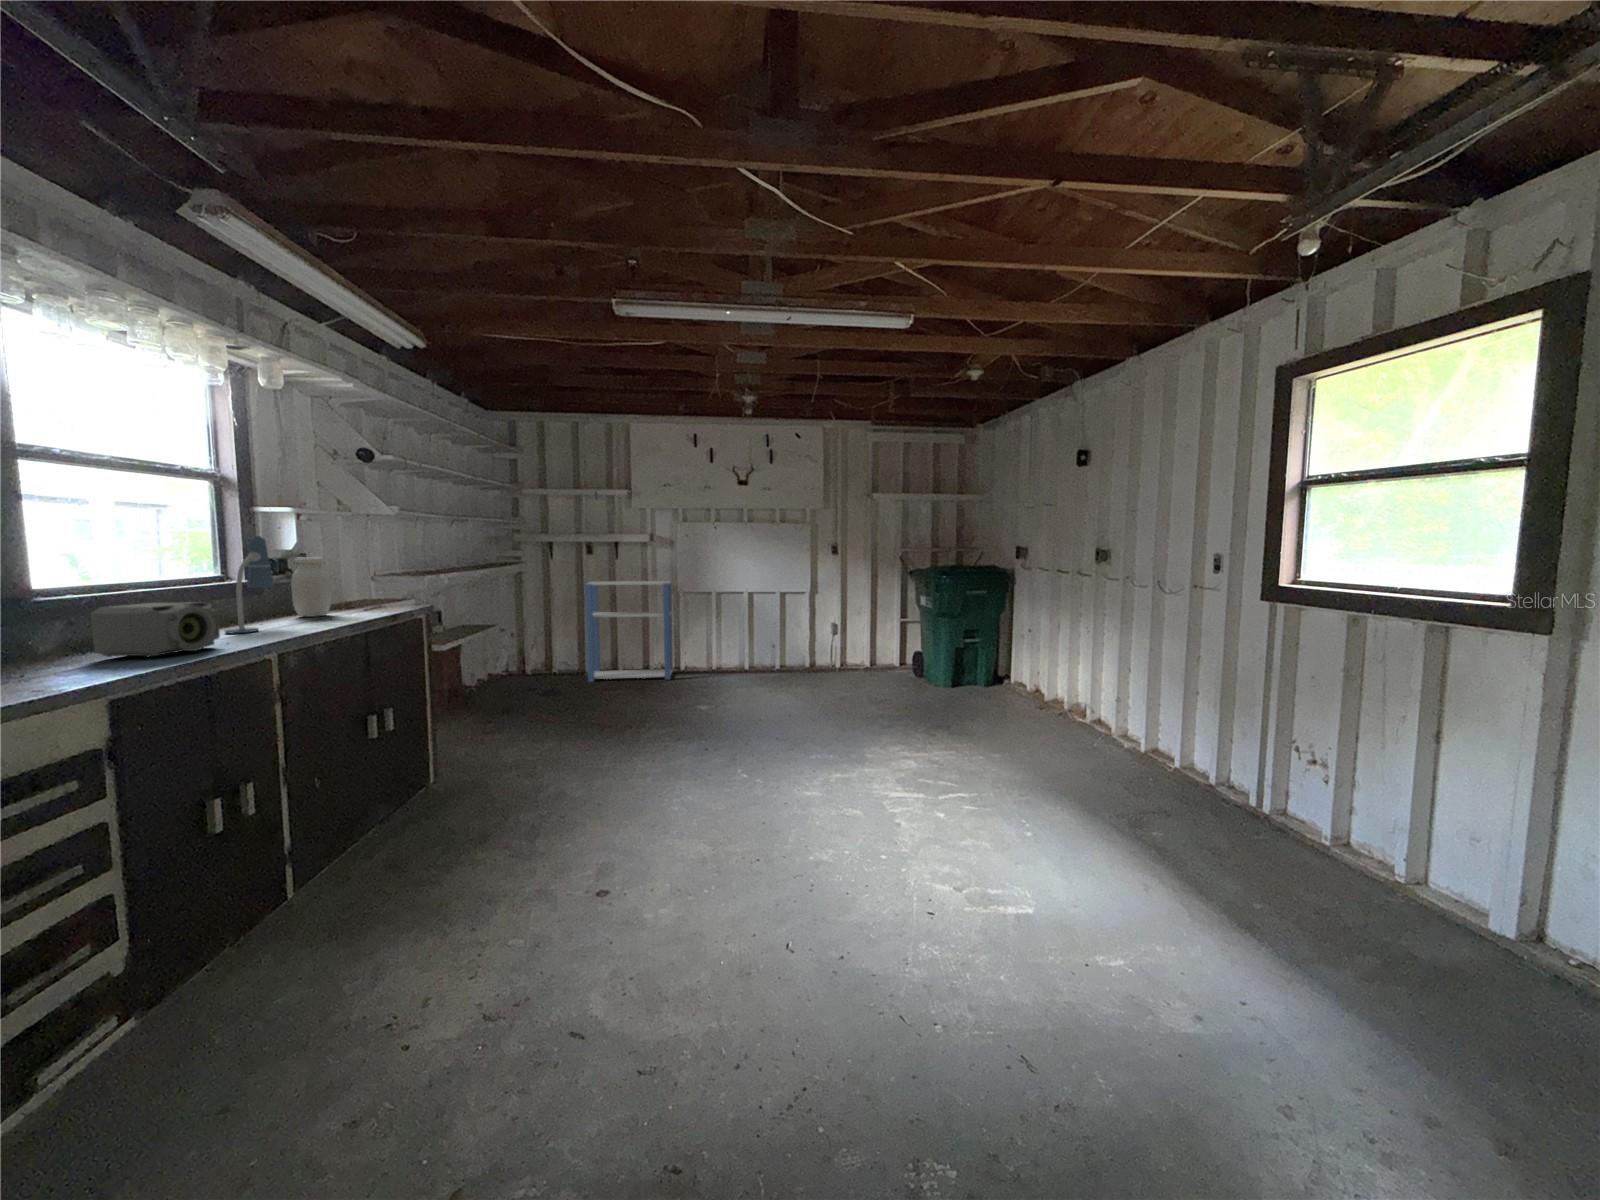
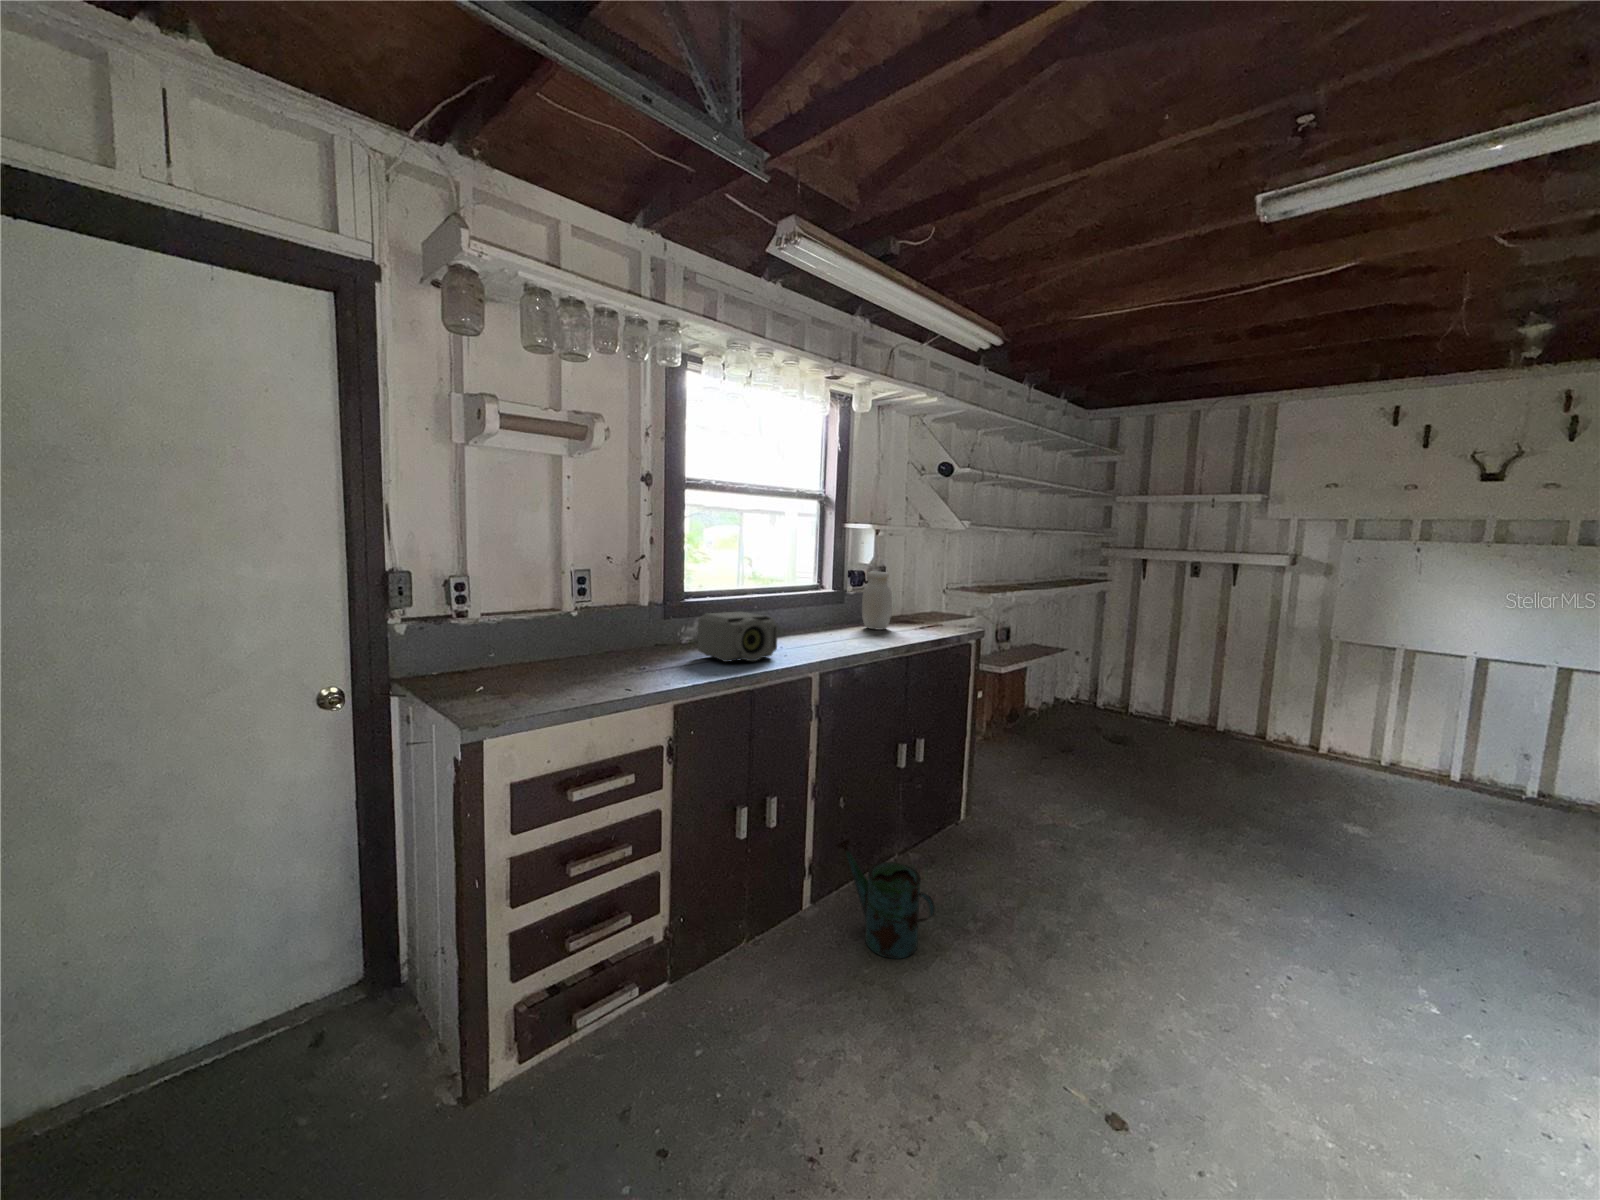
desk lamp: present [225,536,274,634] -> none [798,552,841,643]
shelving unit: present [585,581,673,682] -> none [1169,610,1320,764]
watering can: none [320,810,441,893] -> present [836,839,935,959]

